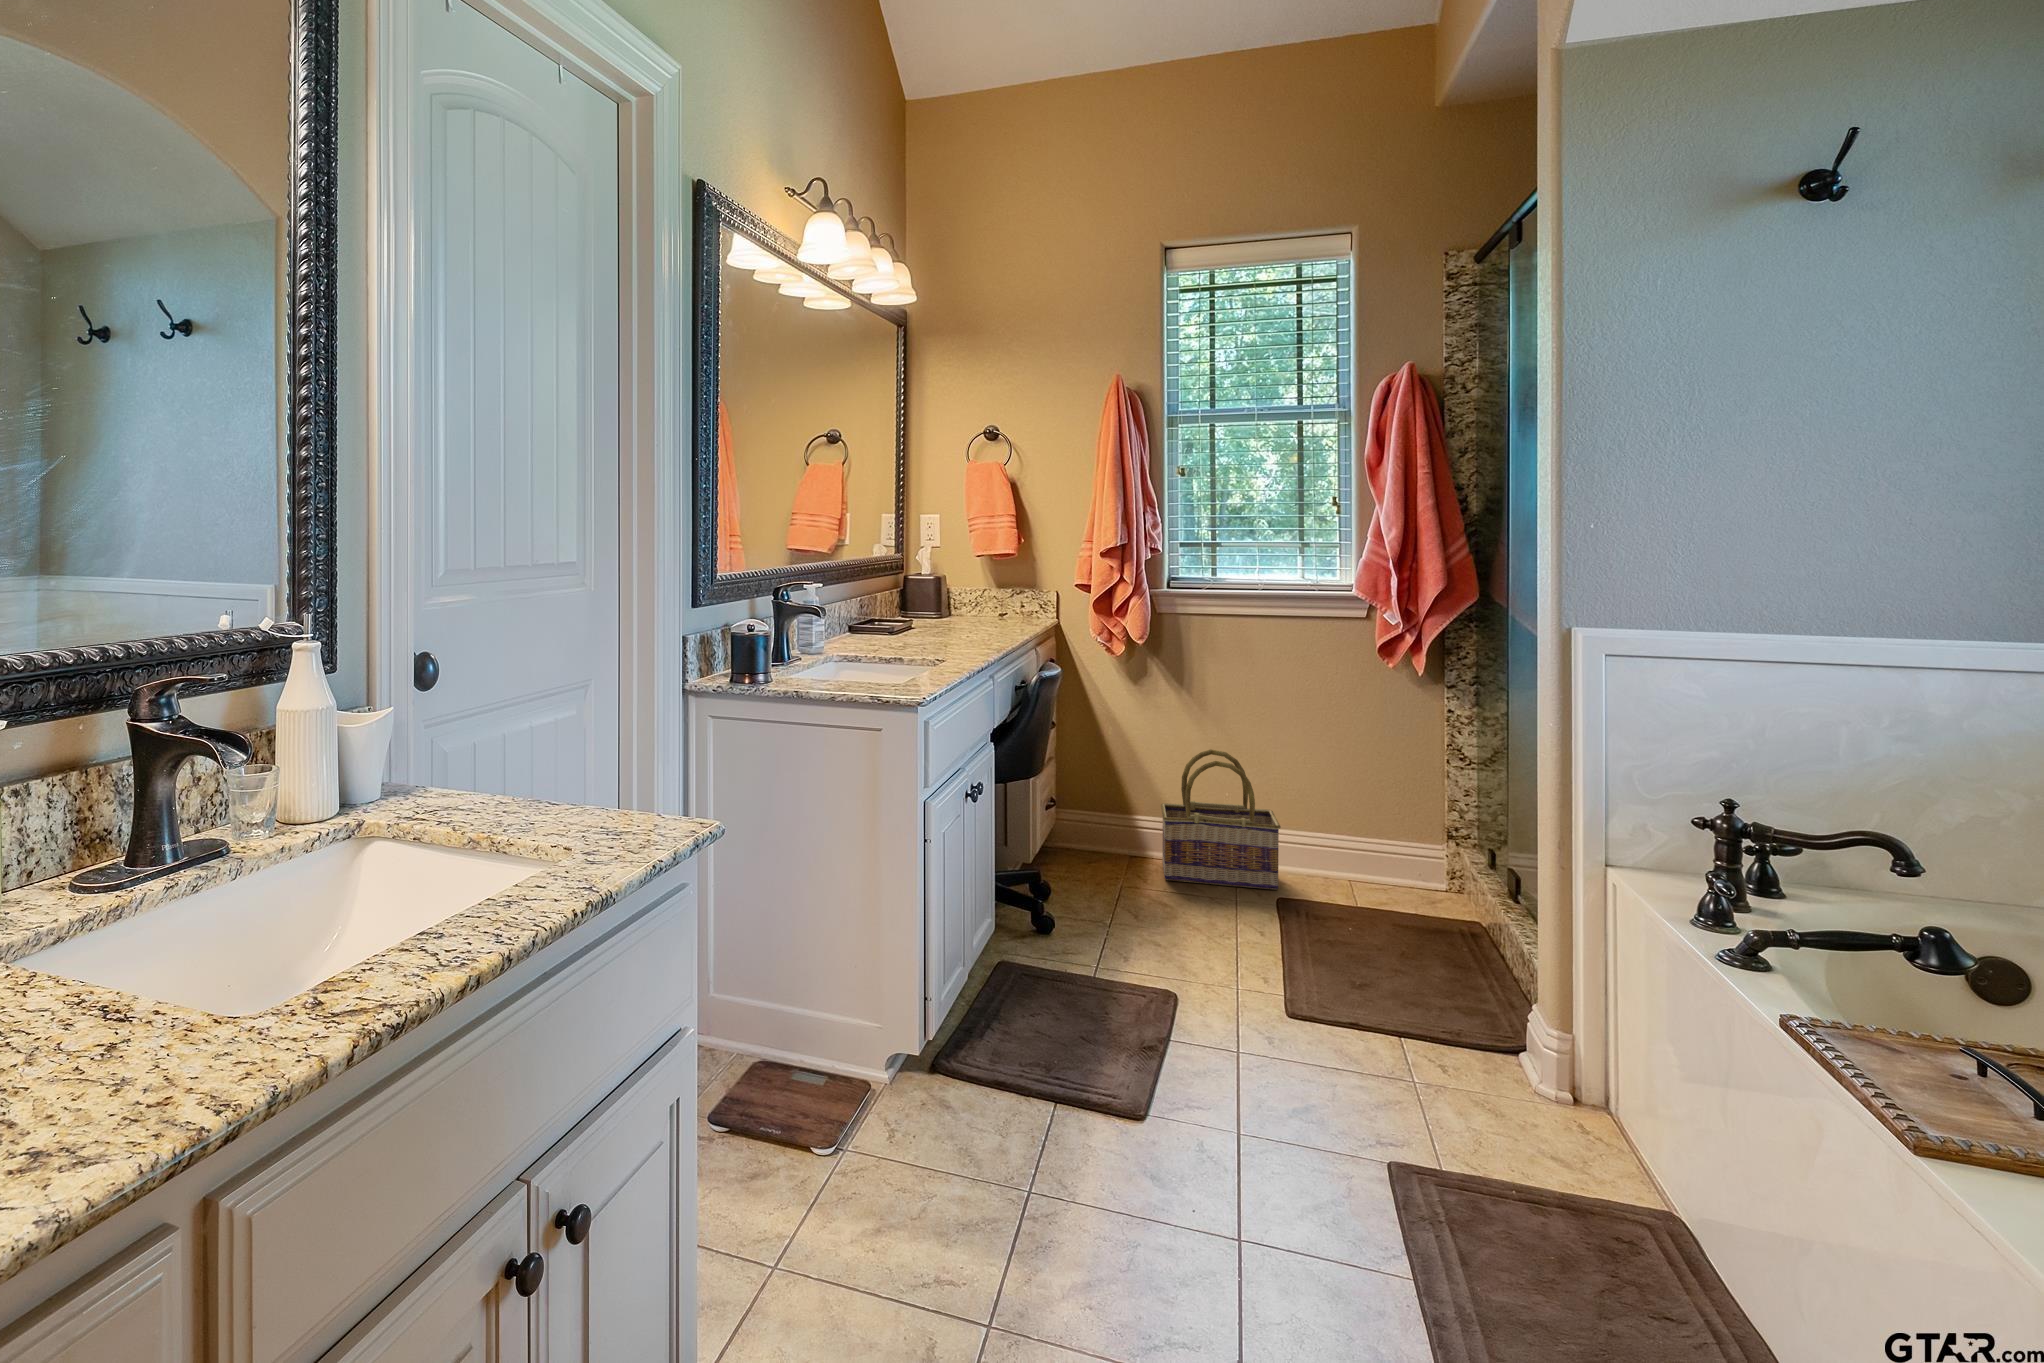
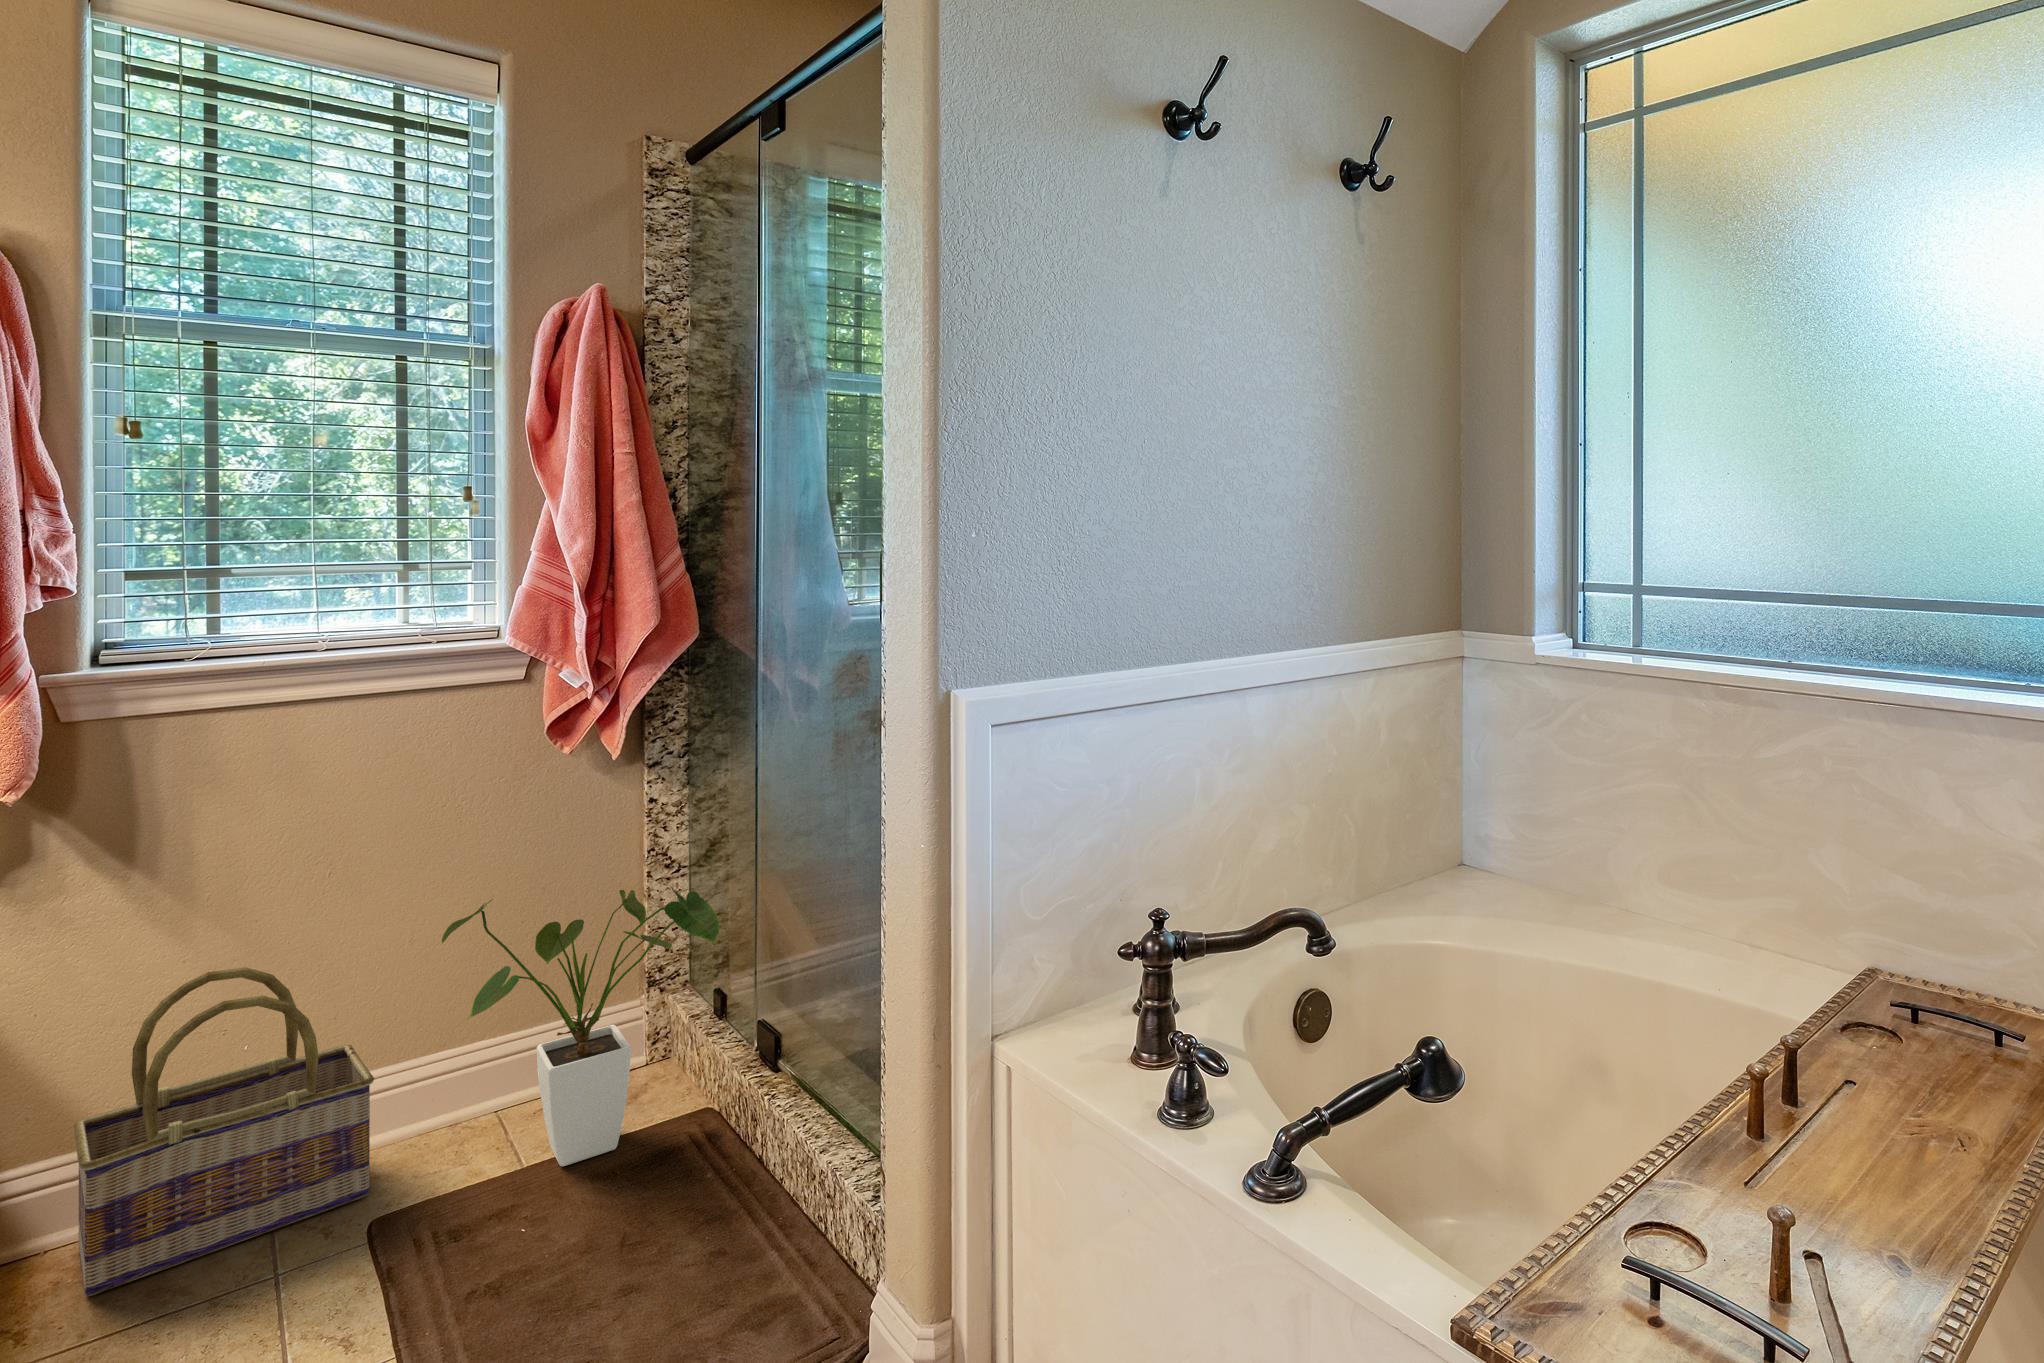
house plant: none [1314,744,1480,920] -> present [442,889,720,1166]

